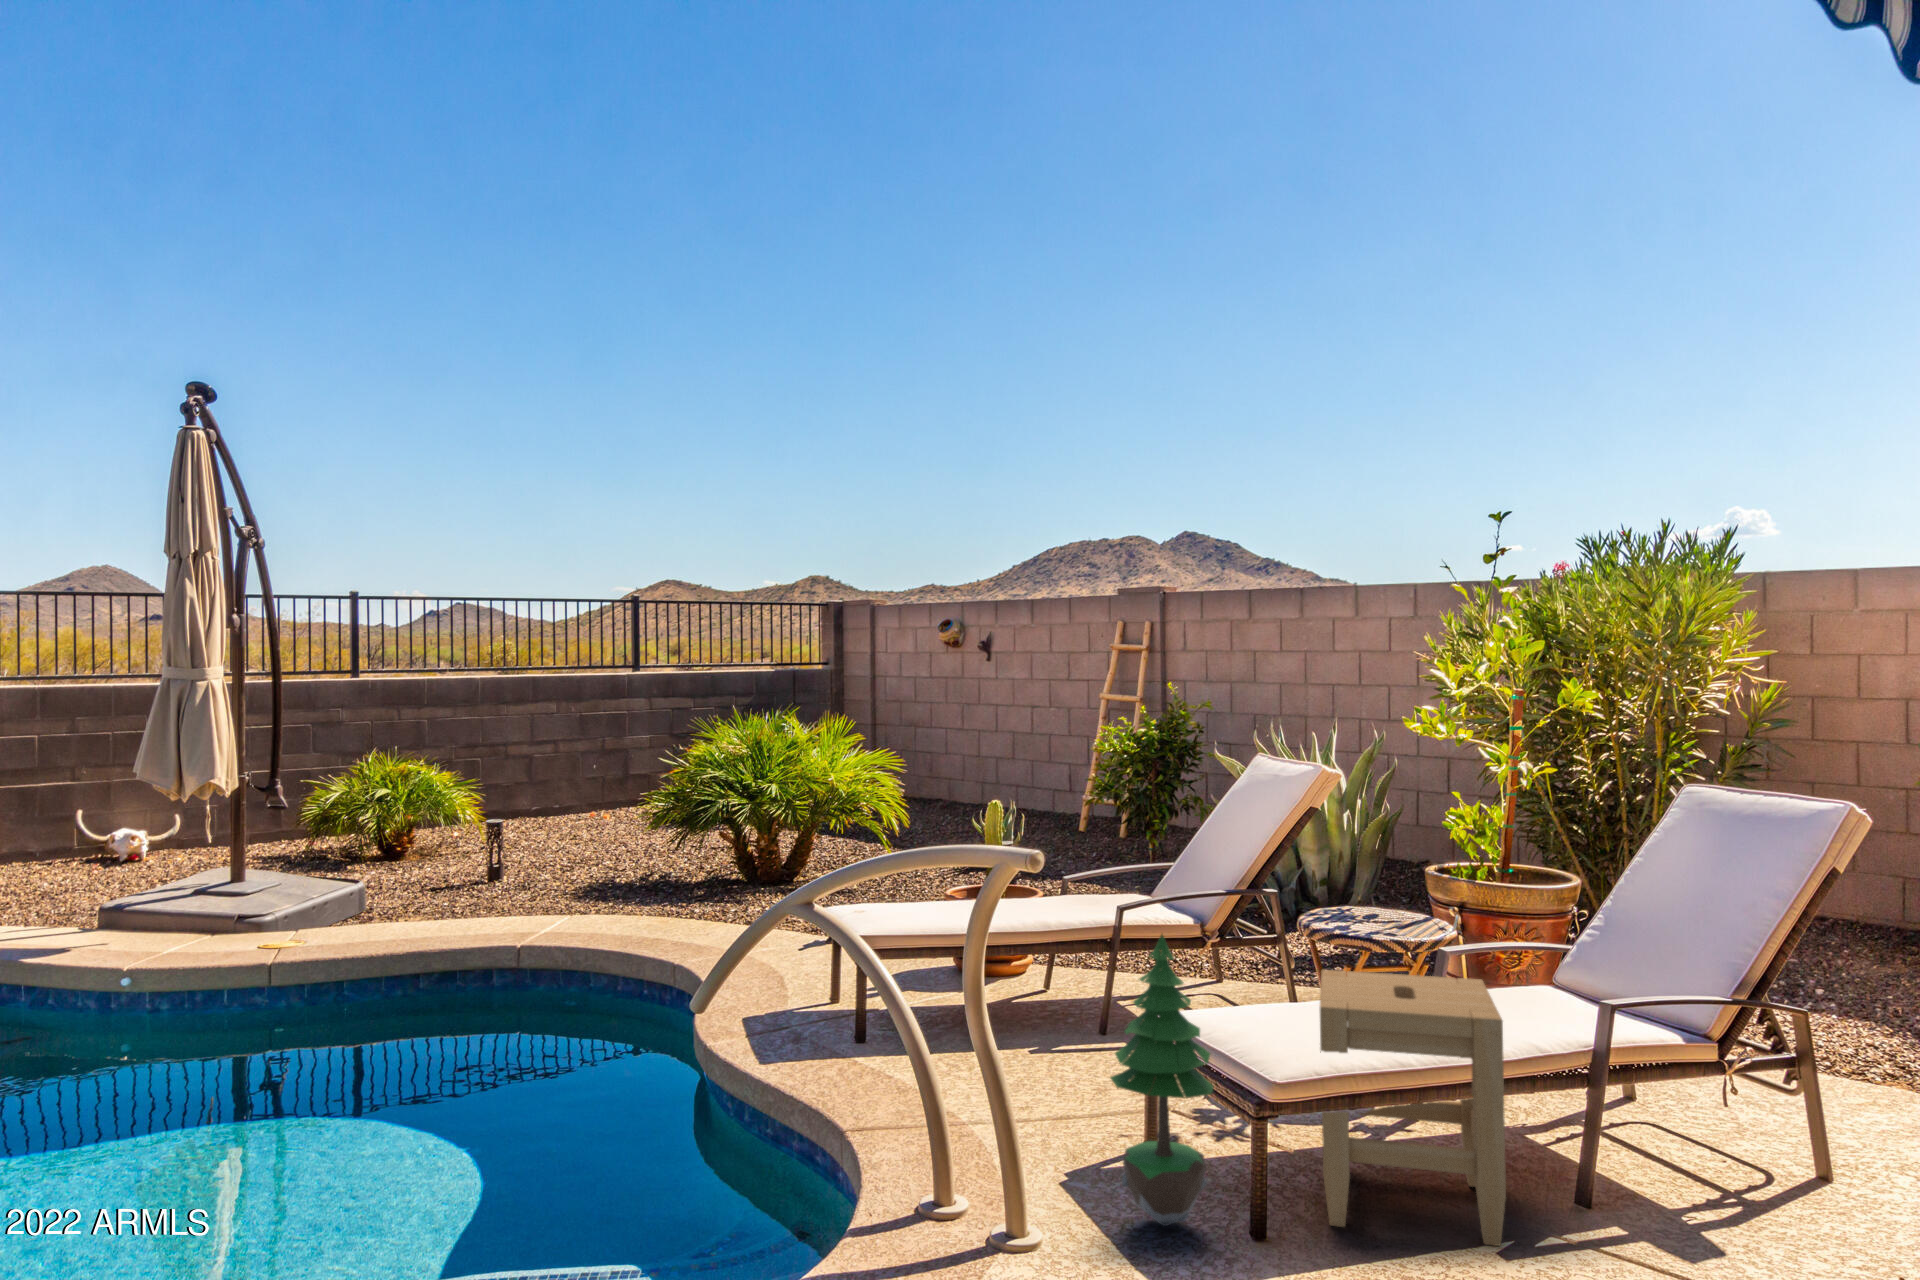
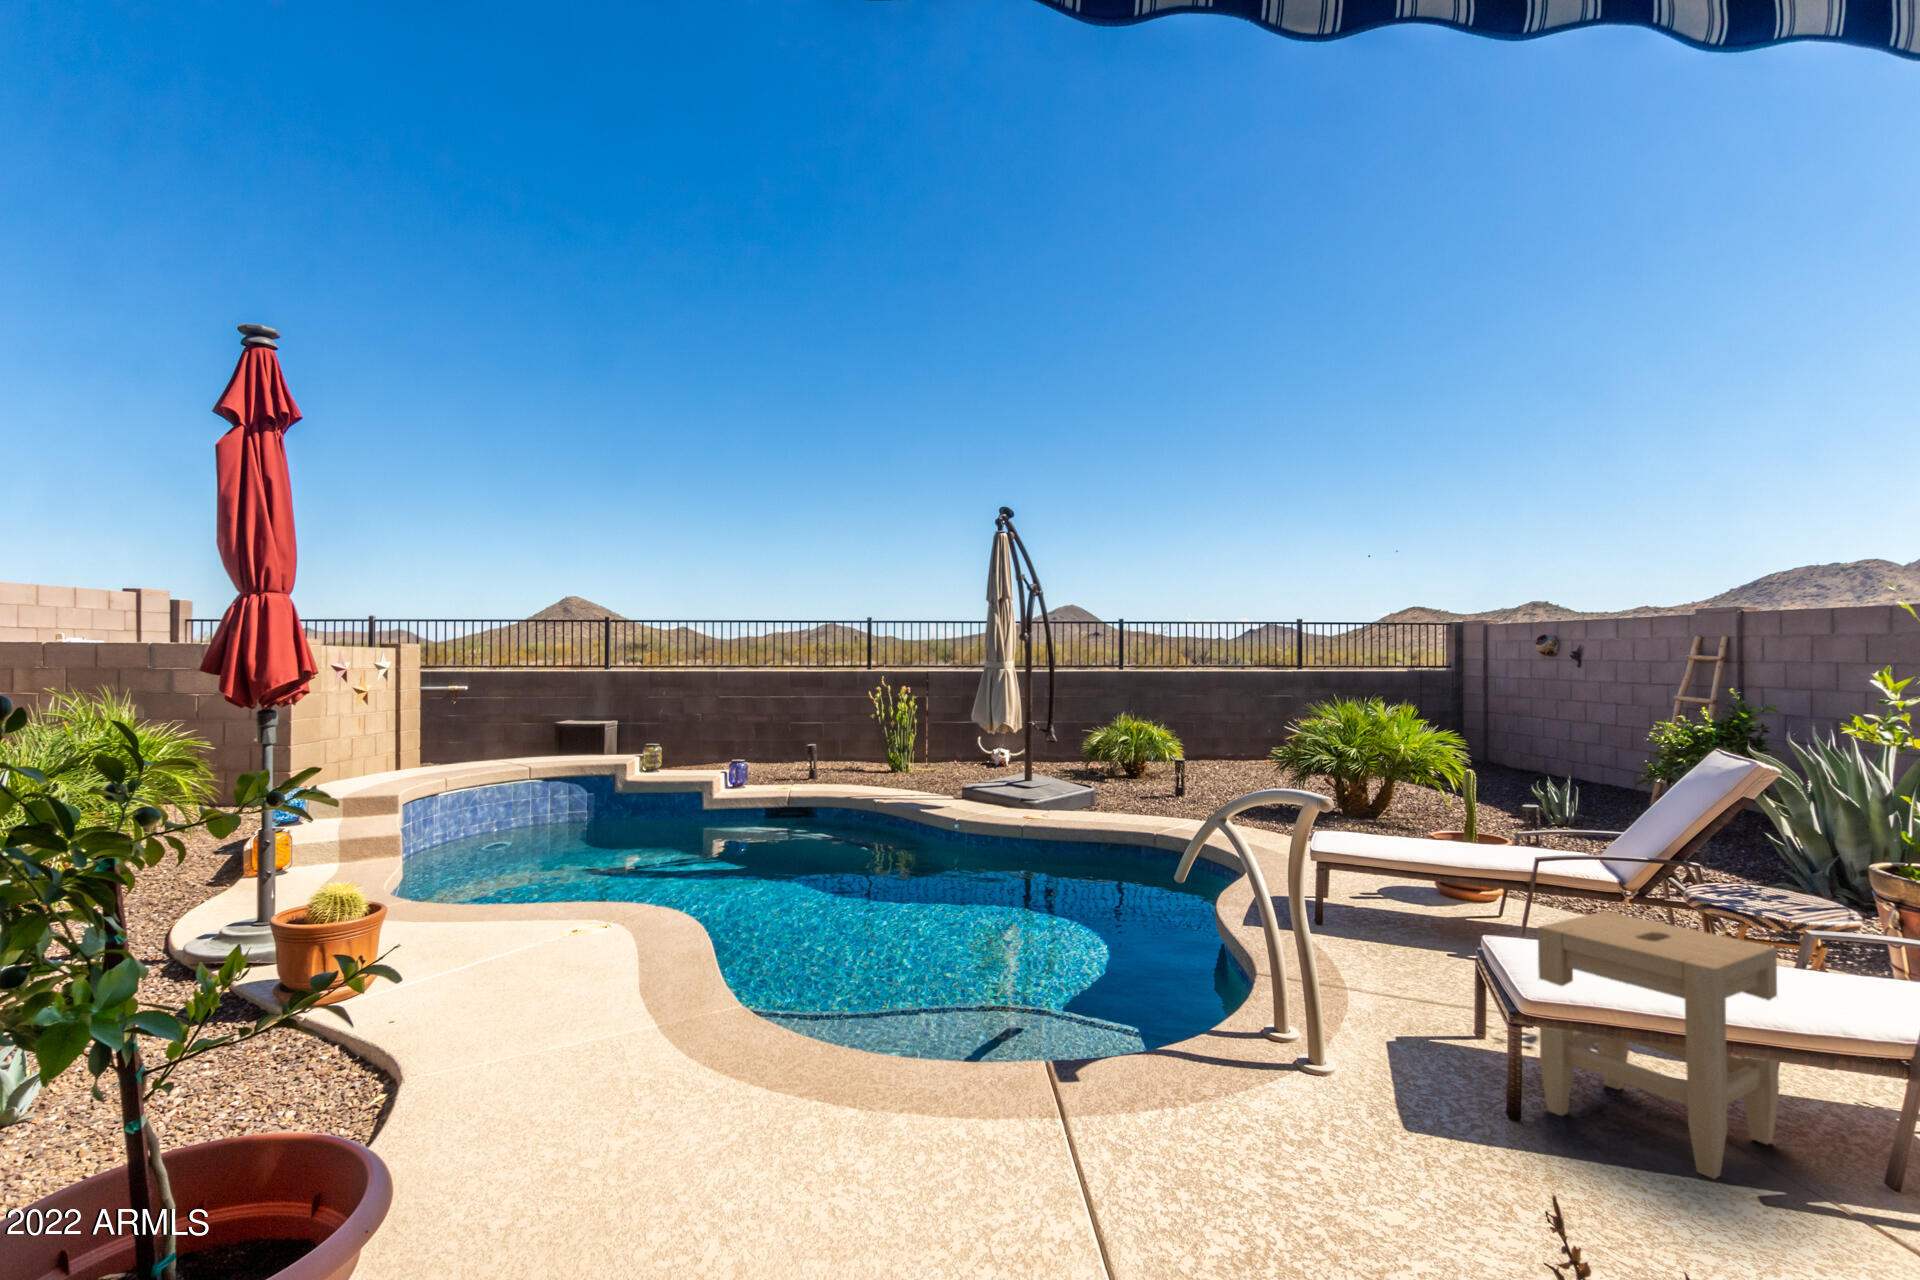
potted tree: present [1111,934,1213,1226] -> none [1352,845,1440,1065]

